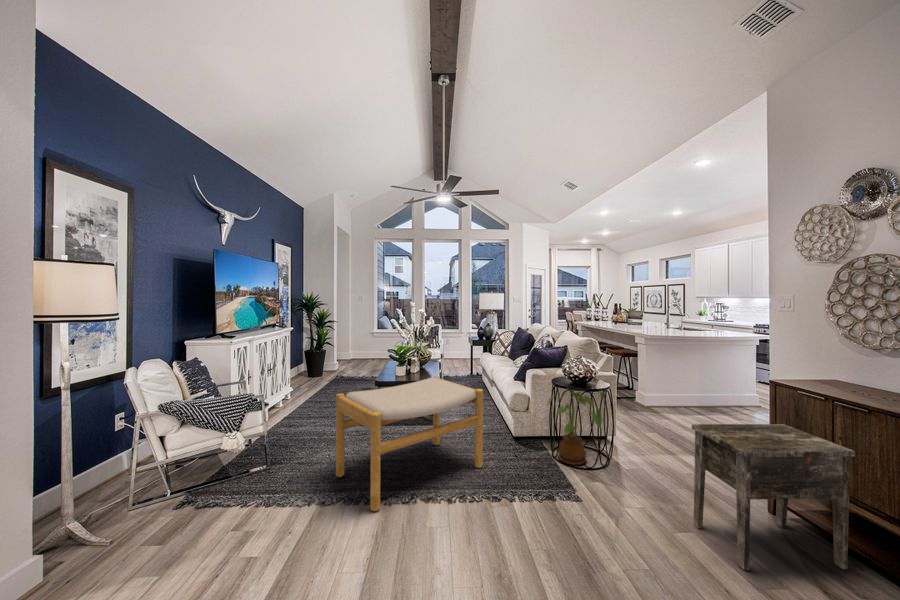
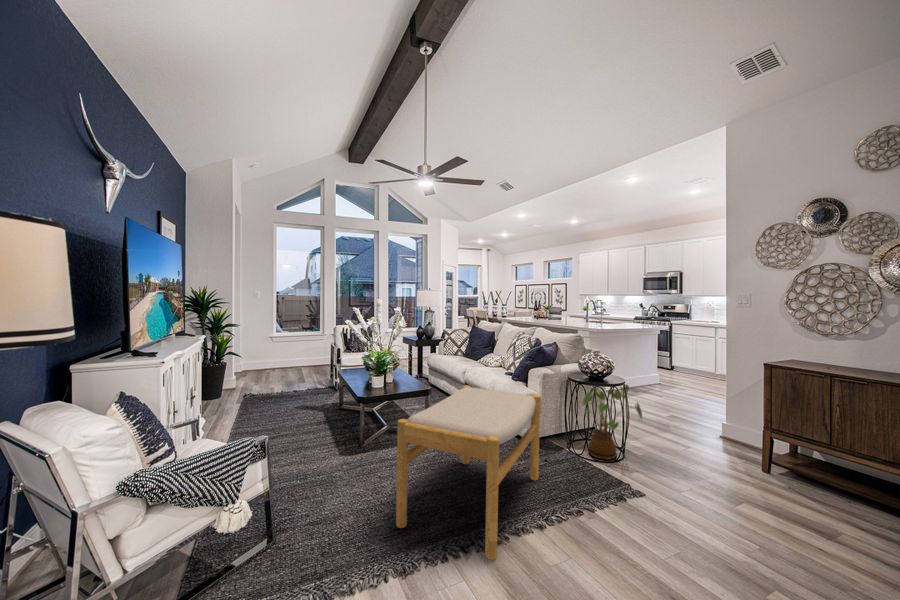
side table: present [692,424,855,570] -> none [746,398,860,522]

